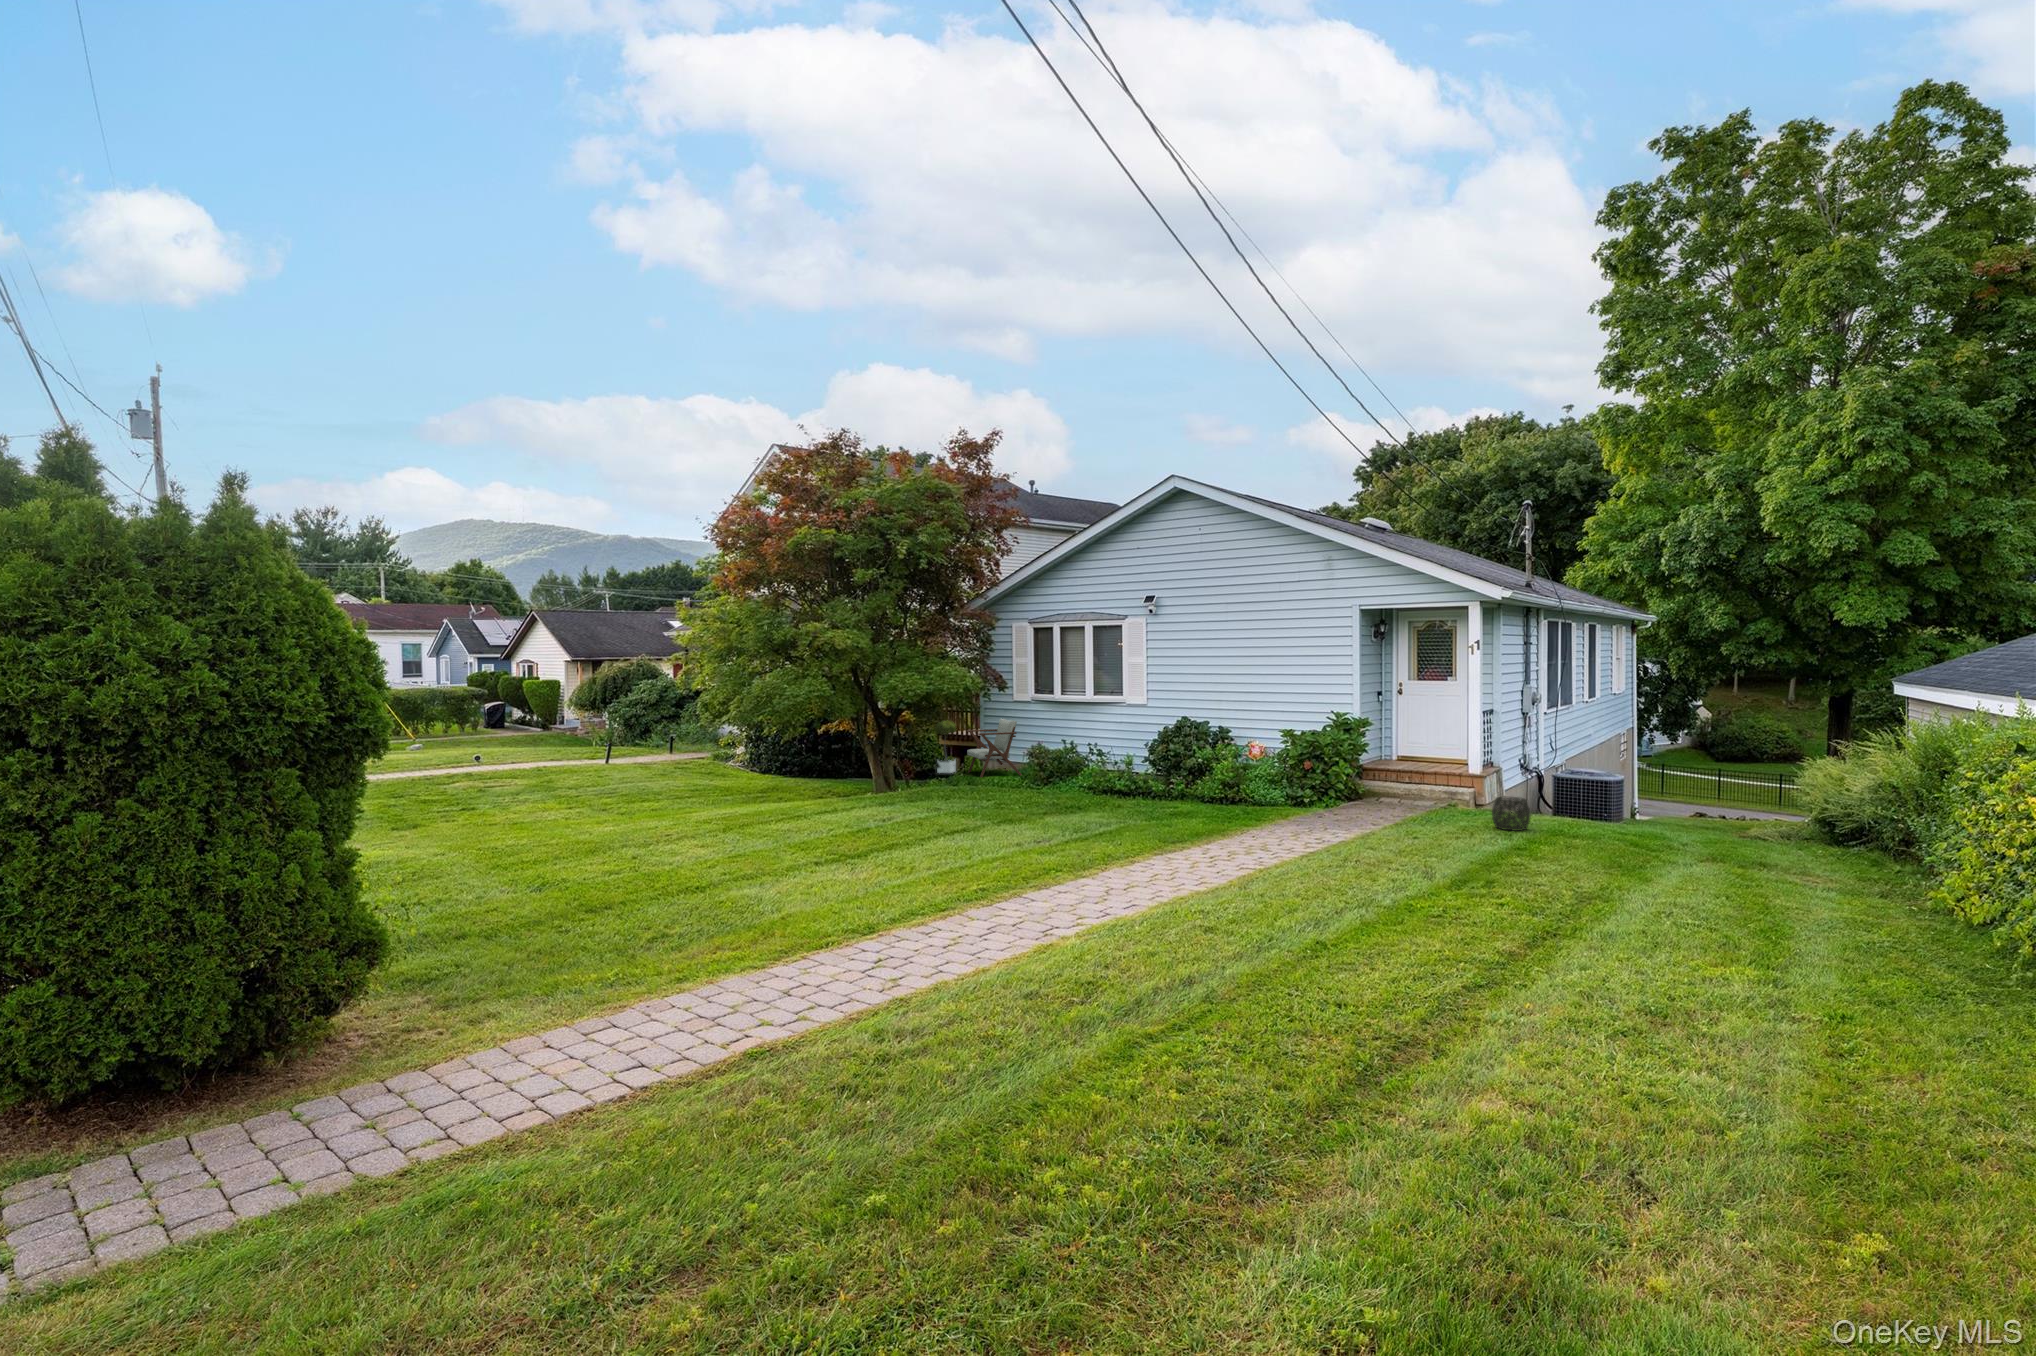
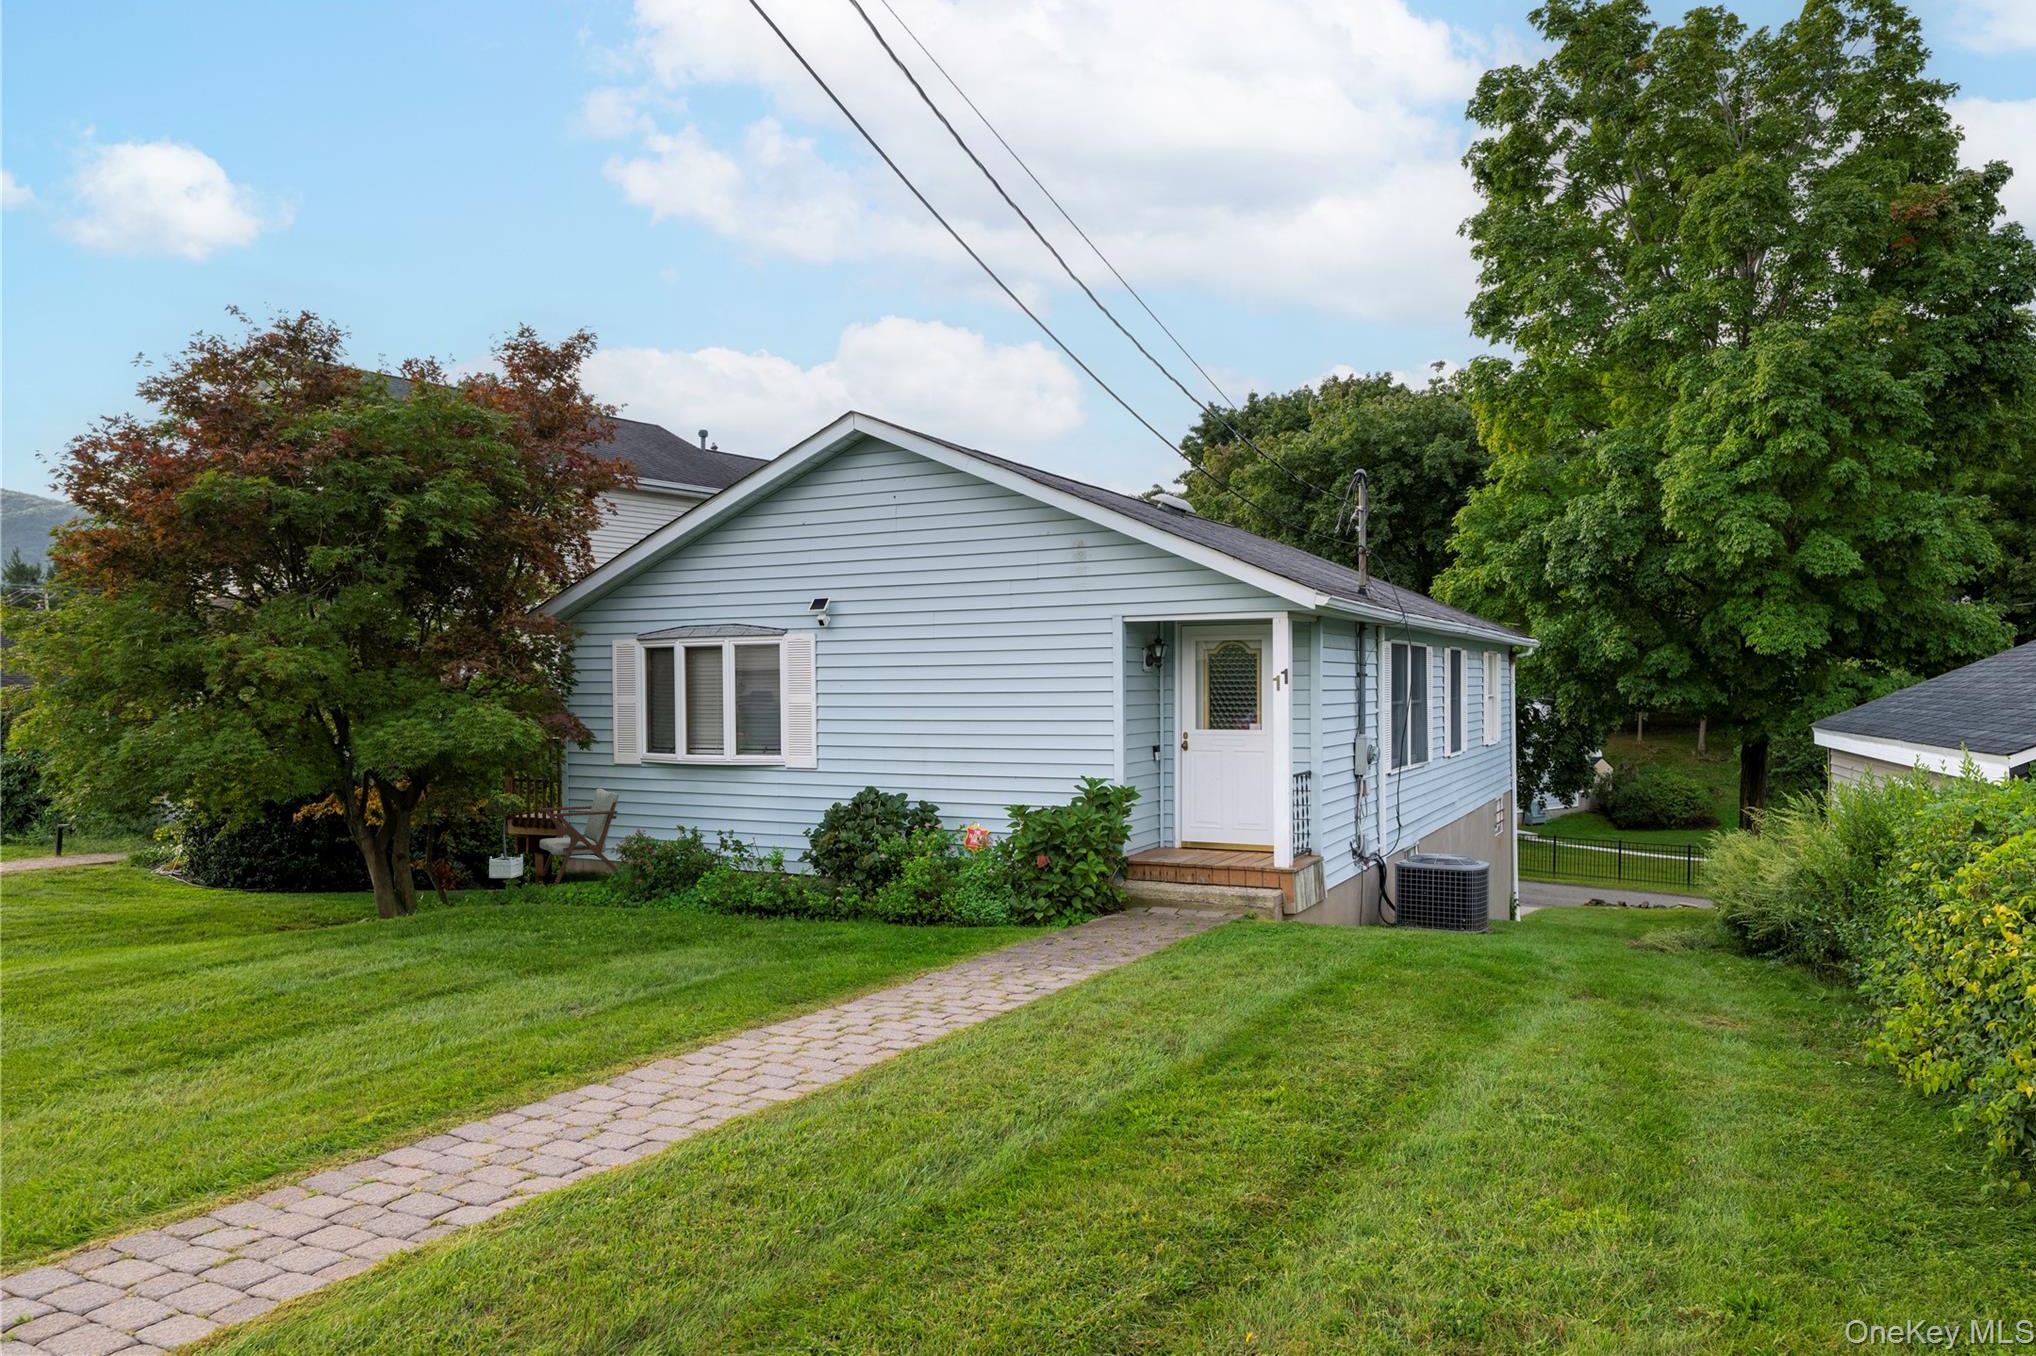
woven basket: present [1492,796,1531,831] -> none [1289,906,1344,959]

